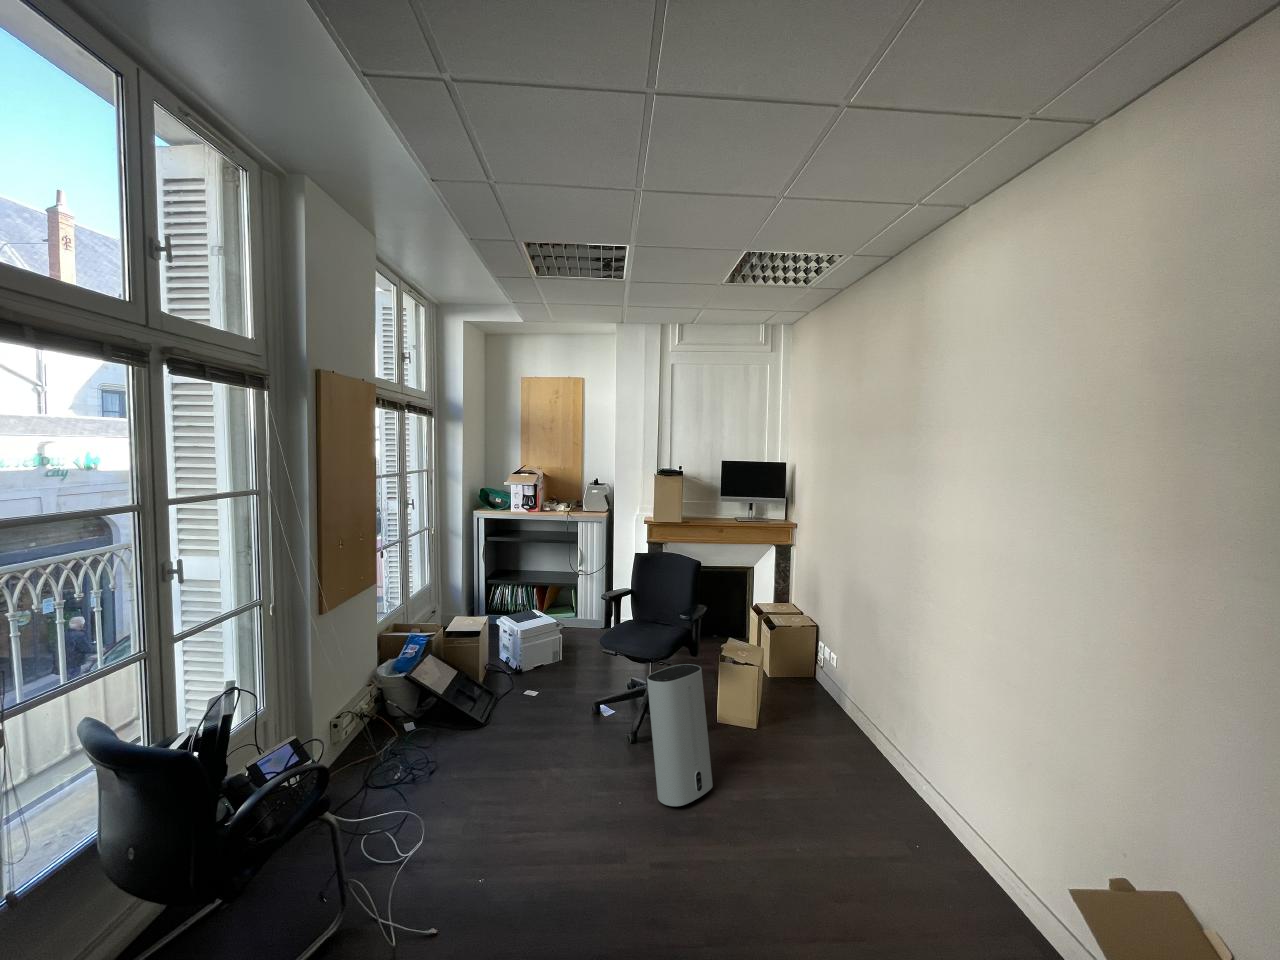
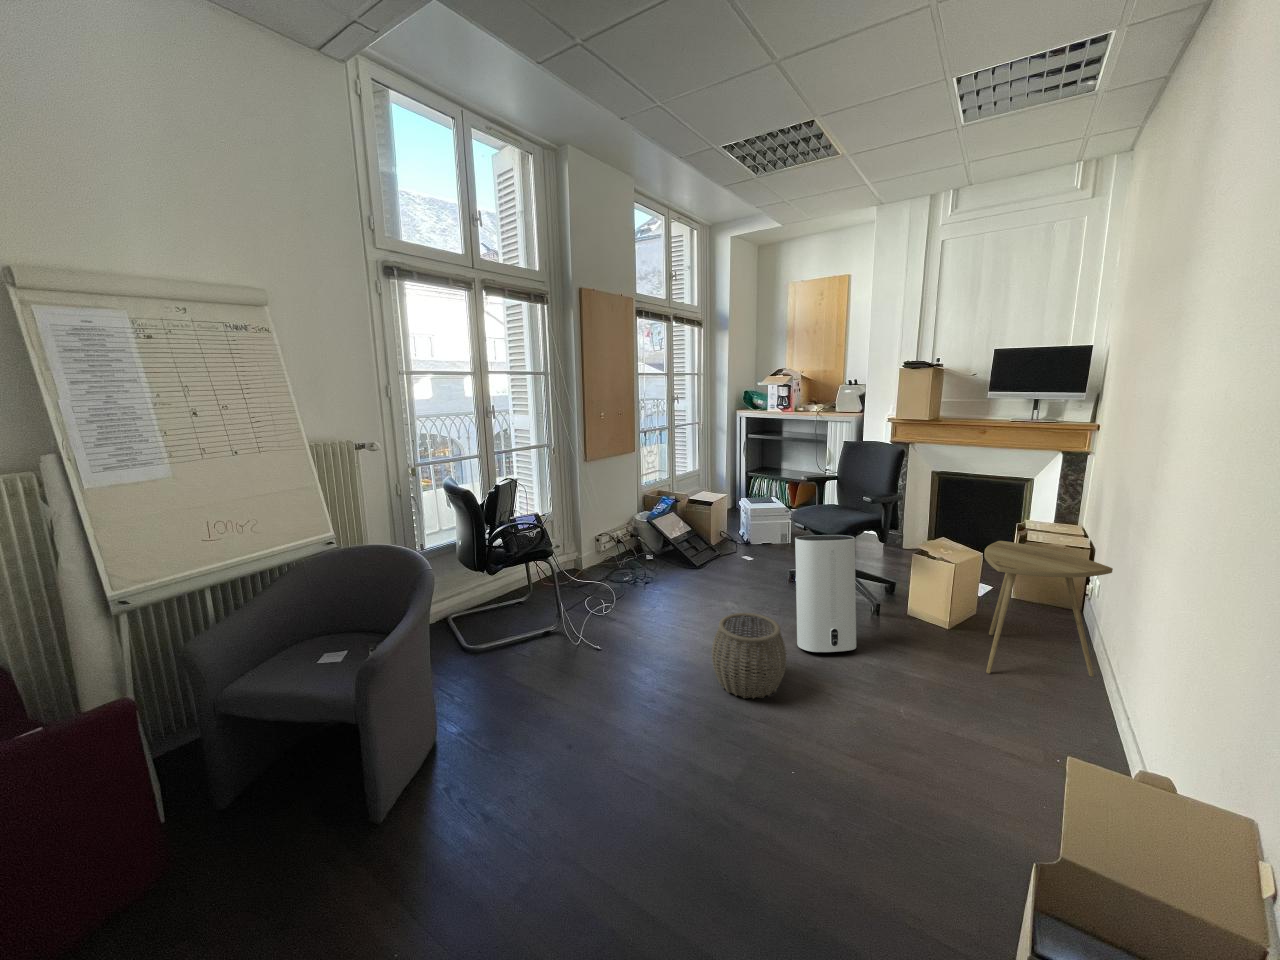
side table: none [786,640,874,771] -> present [984,541,1113,677]
woven basket: none [605,787,693,908] -> present [712,613,787,698]

